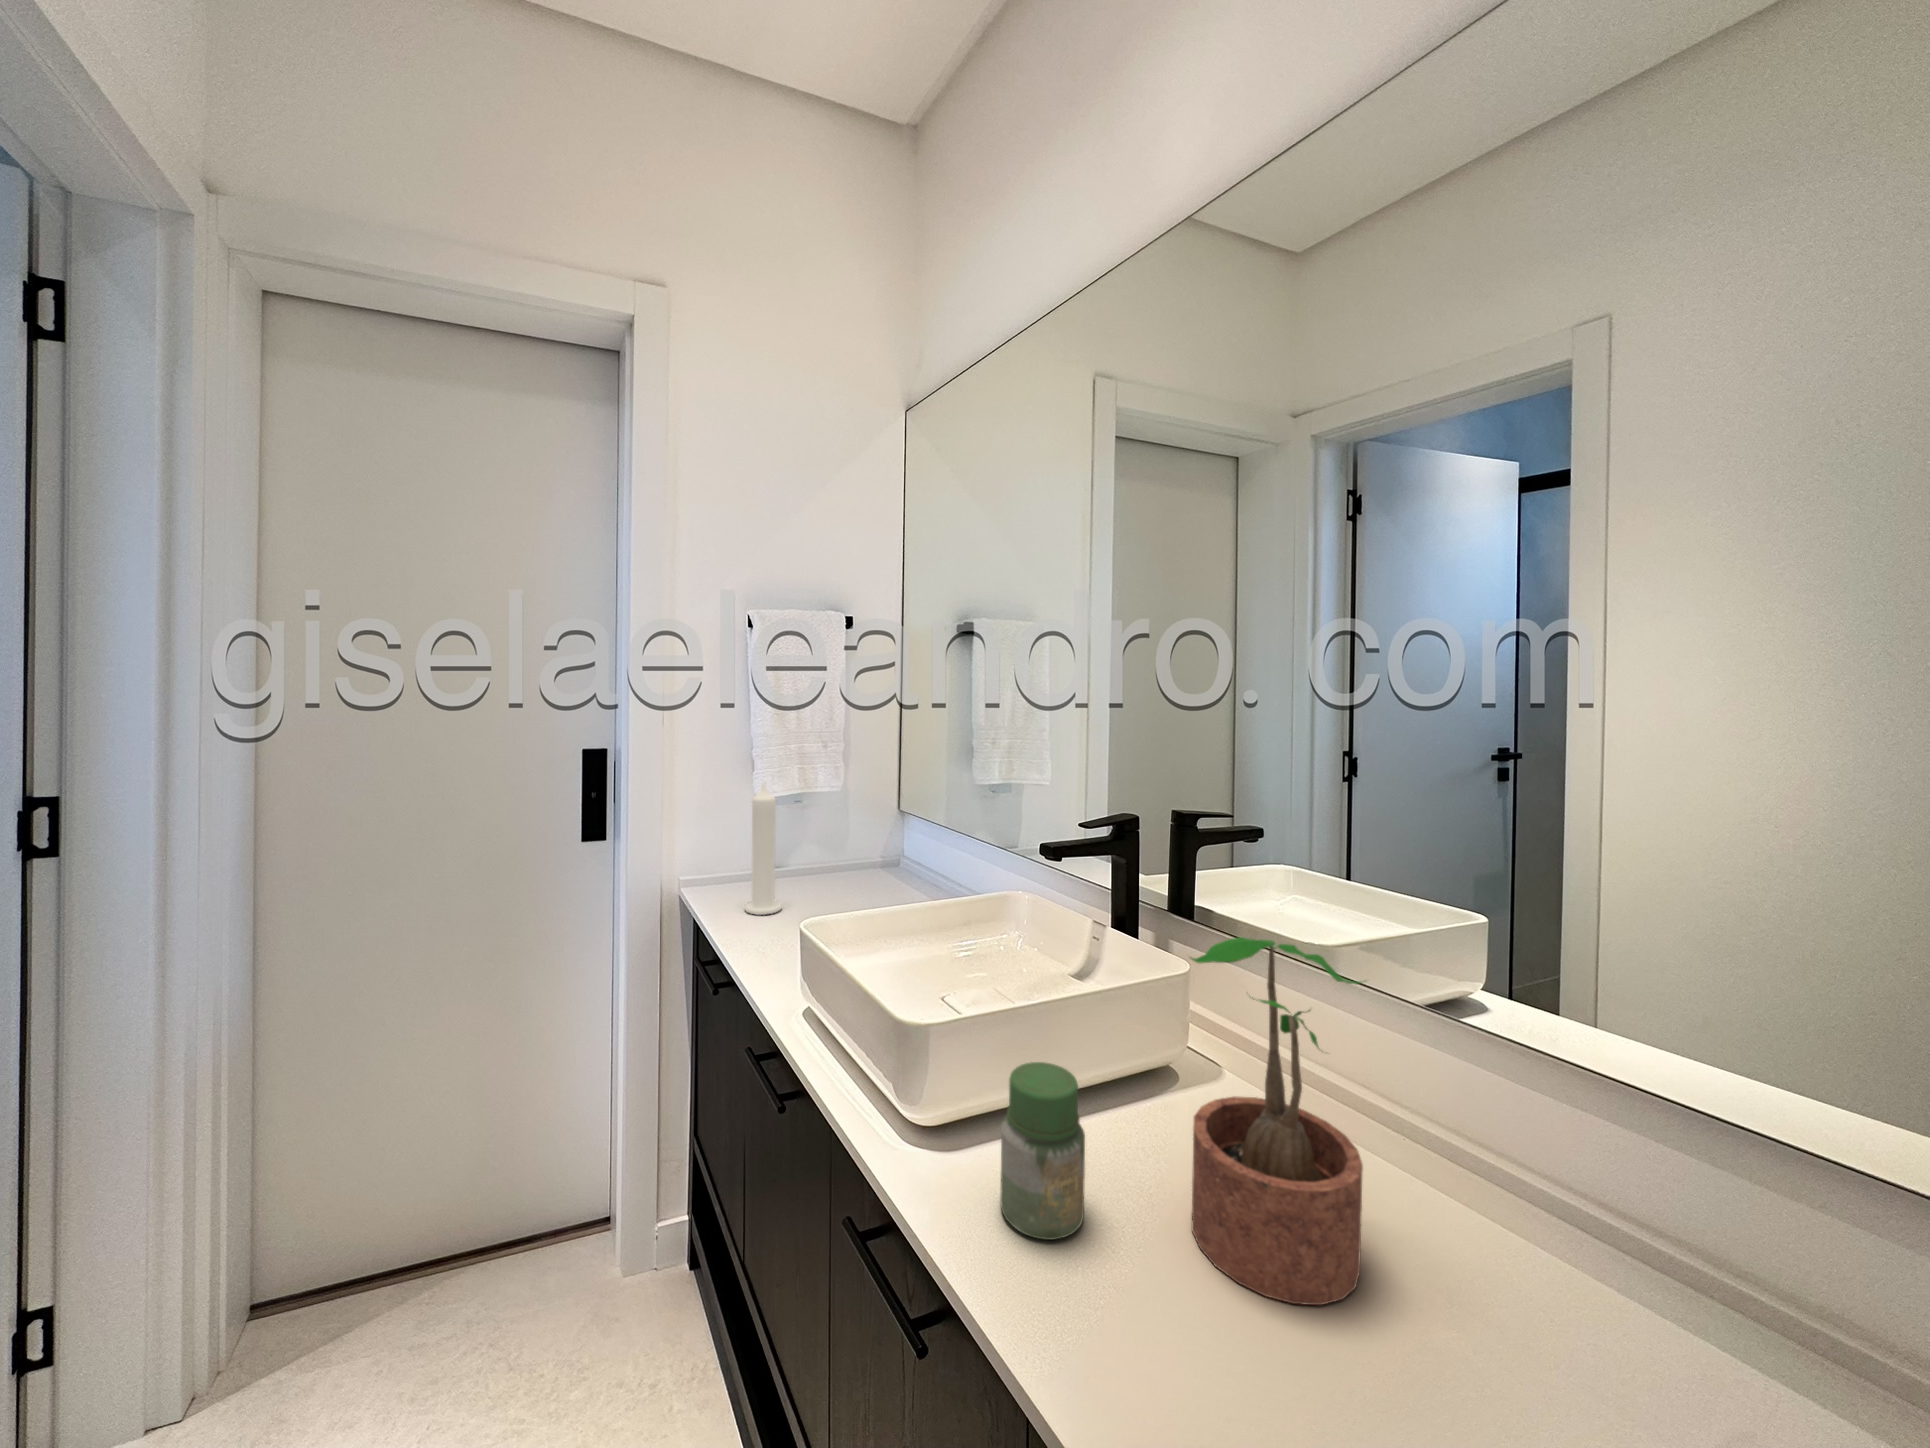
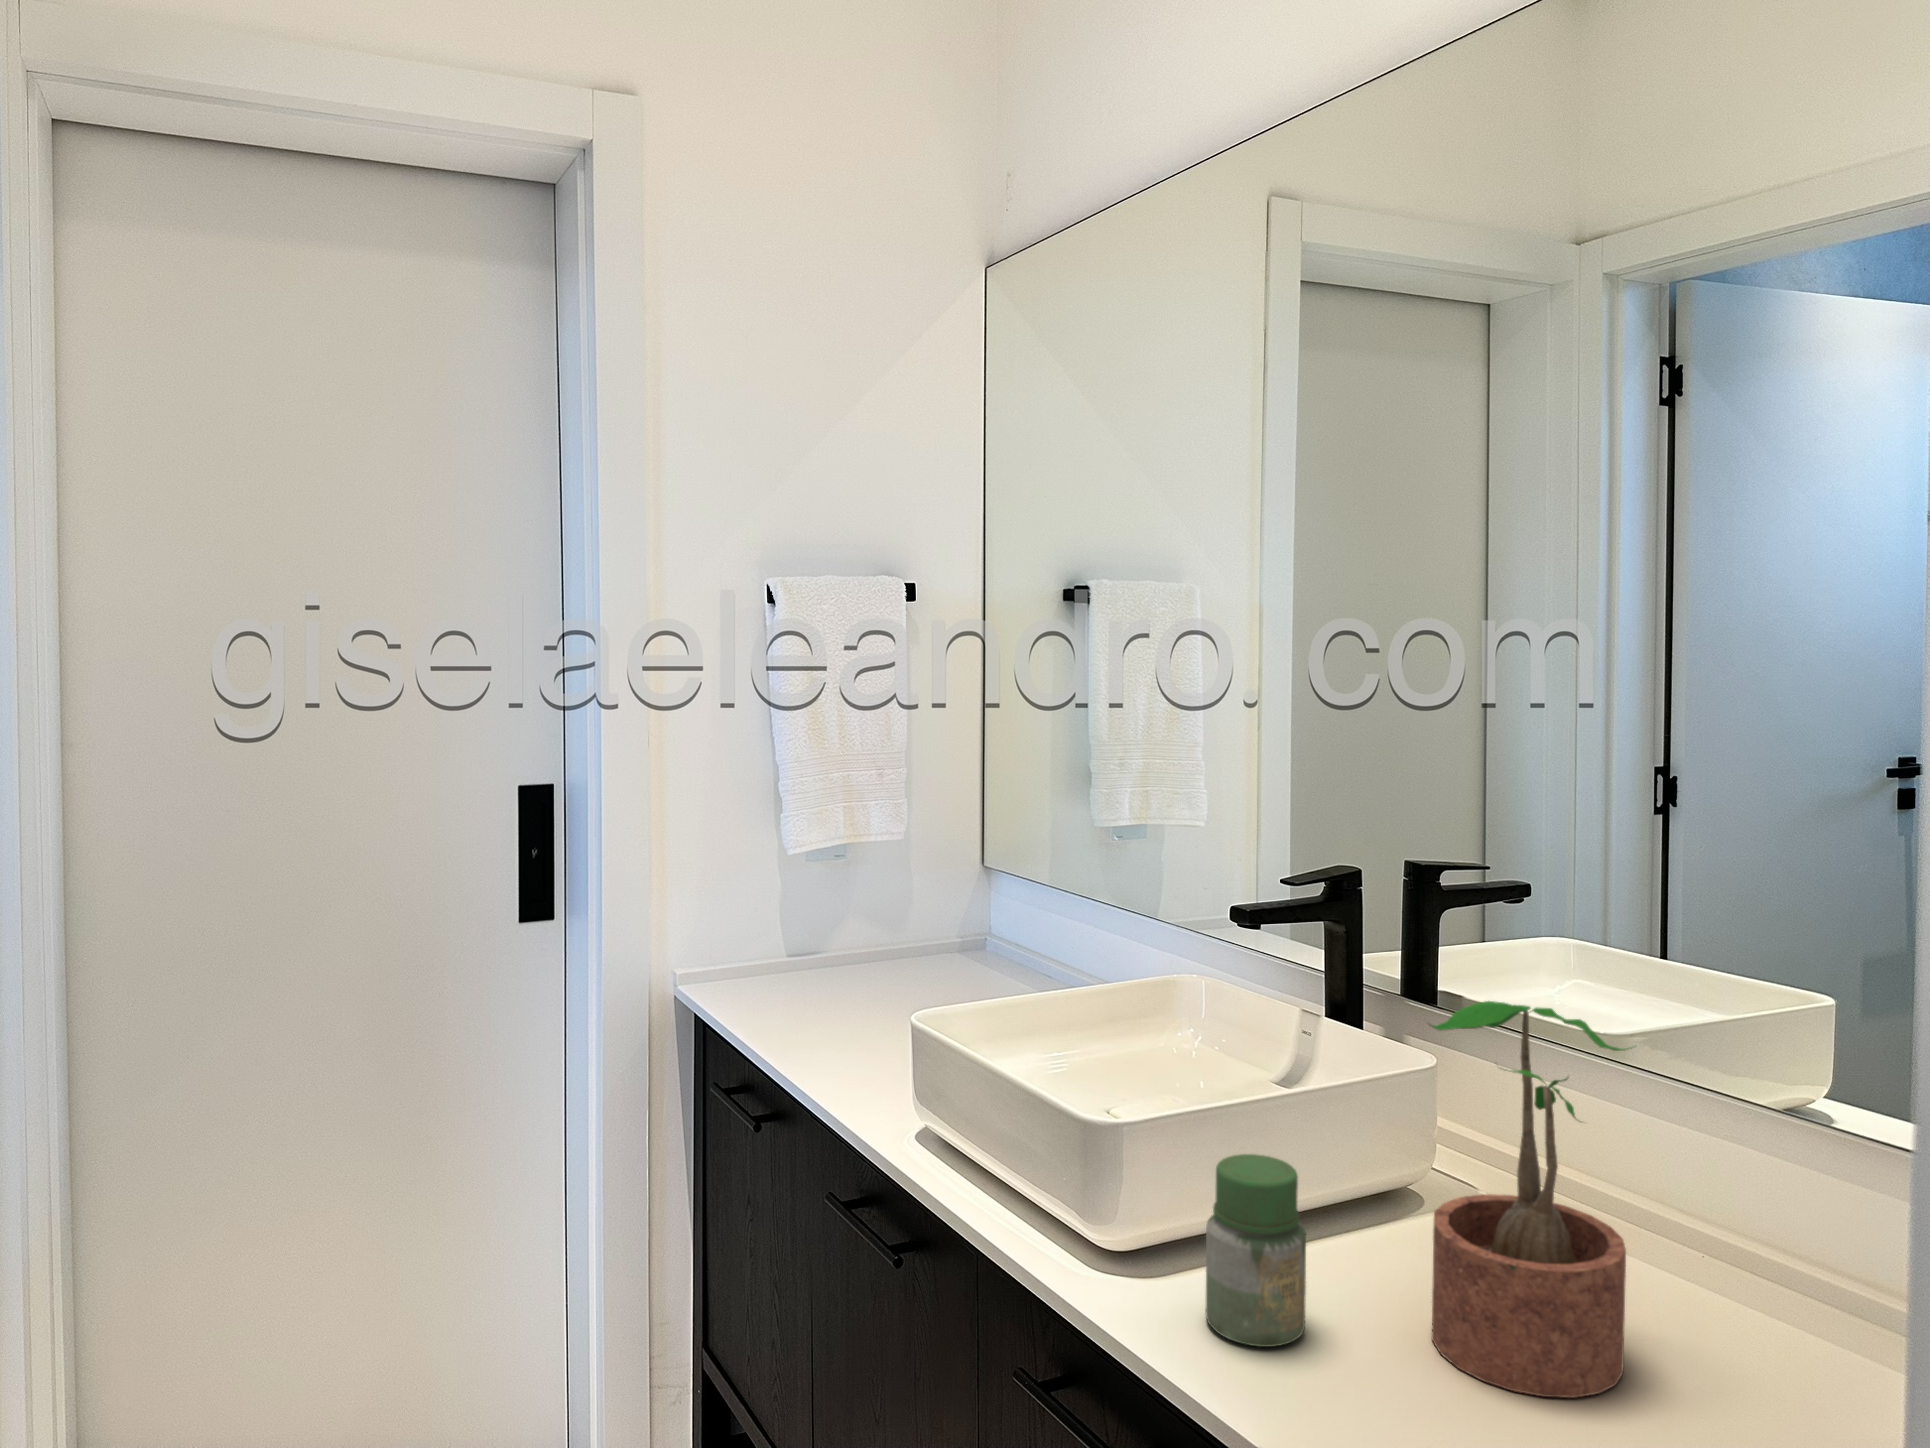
candle: present [745,782,782,915] -> none [784,827,838,1021]

